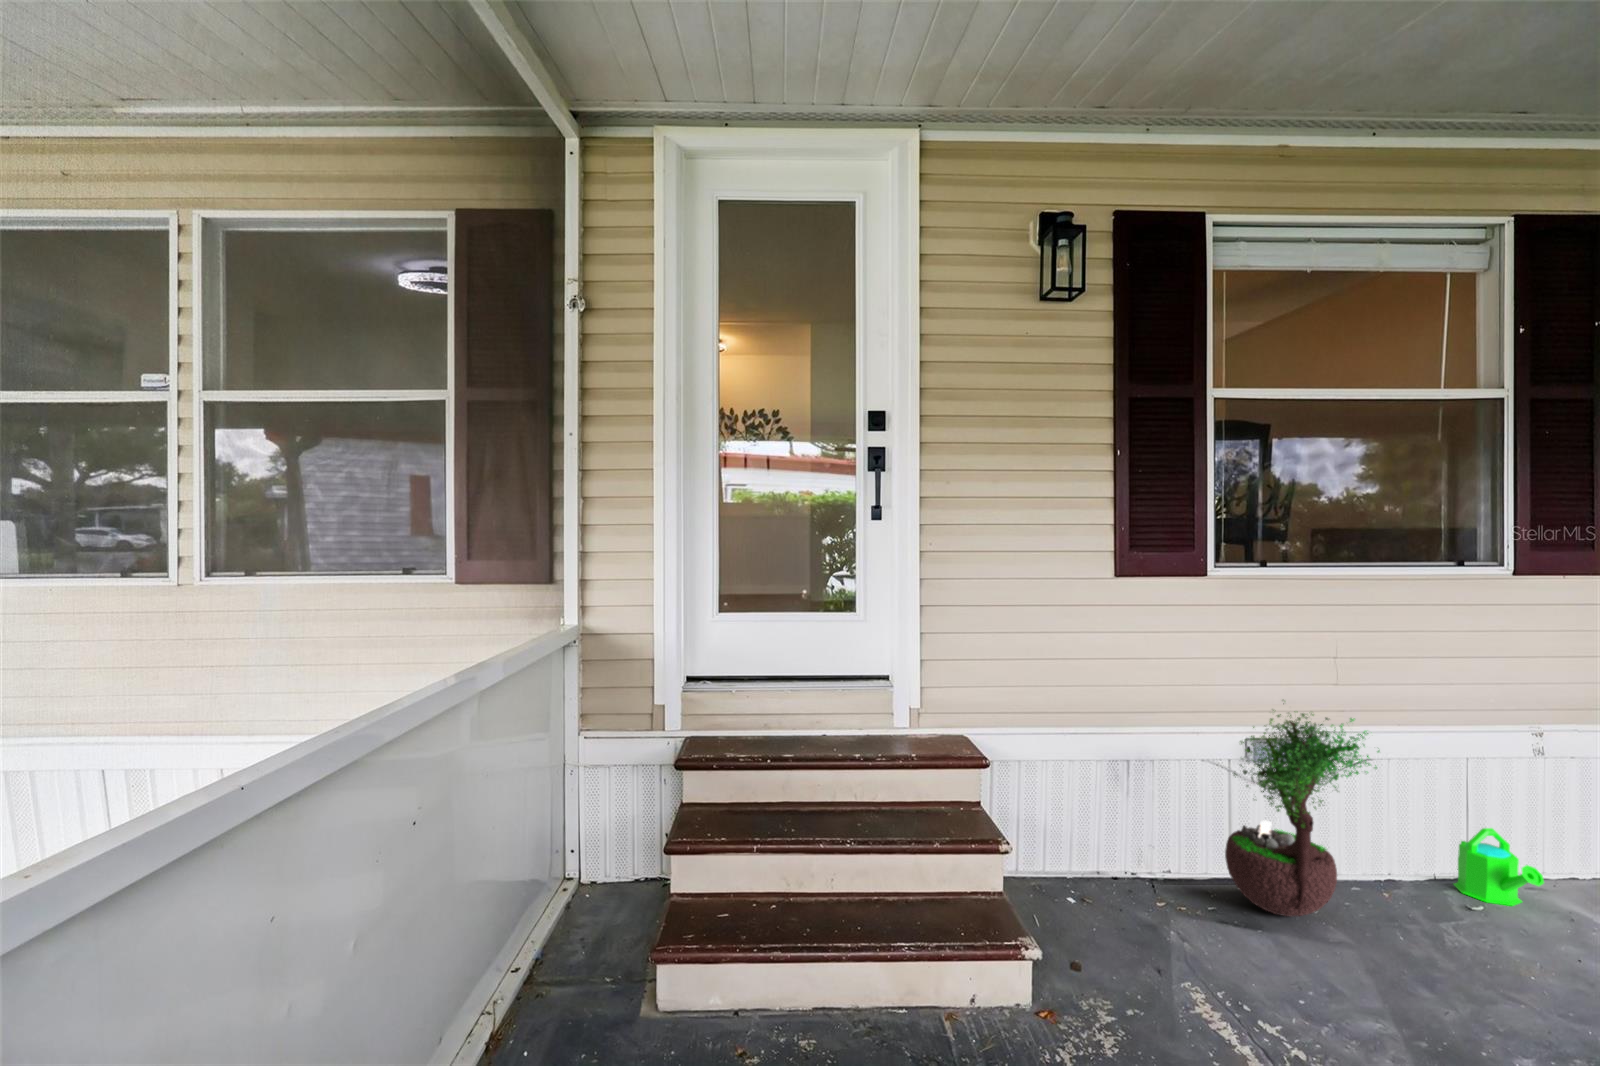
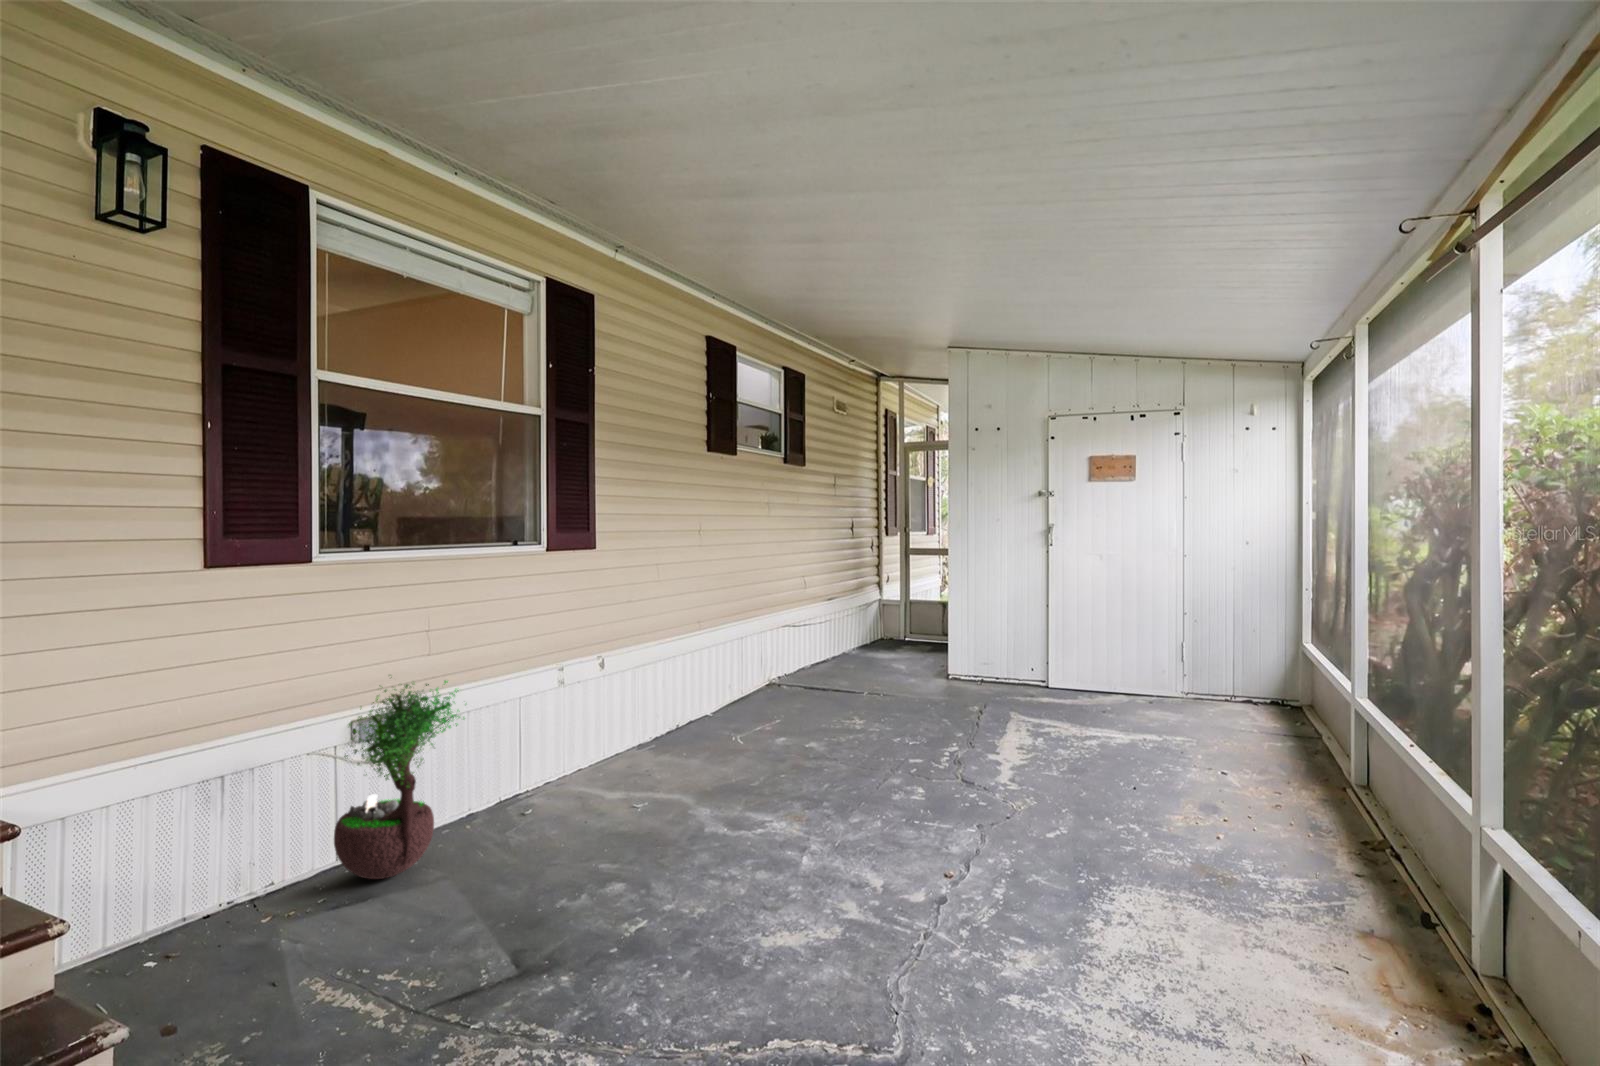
watering can: present [1454,828,1544,906] -> none [509,748,567,806]

